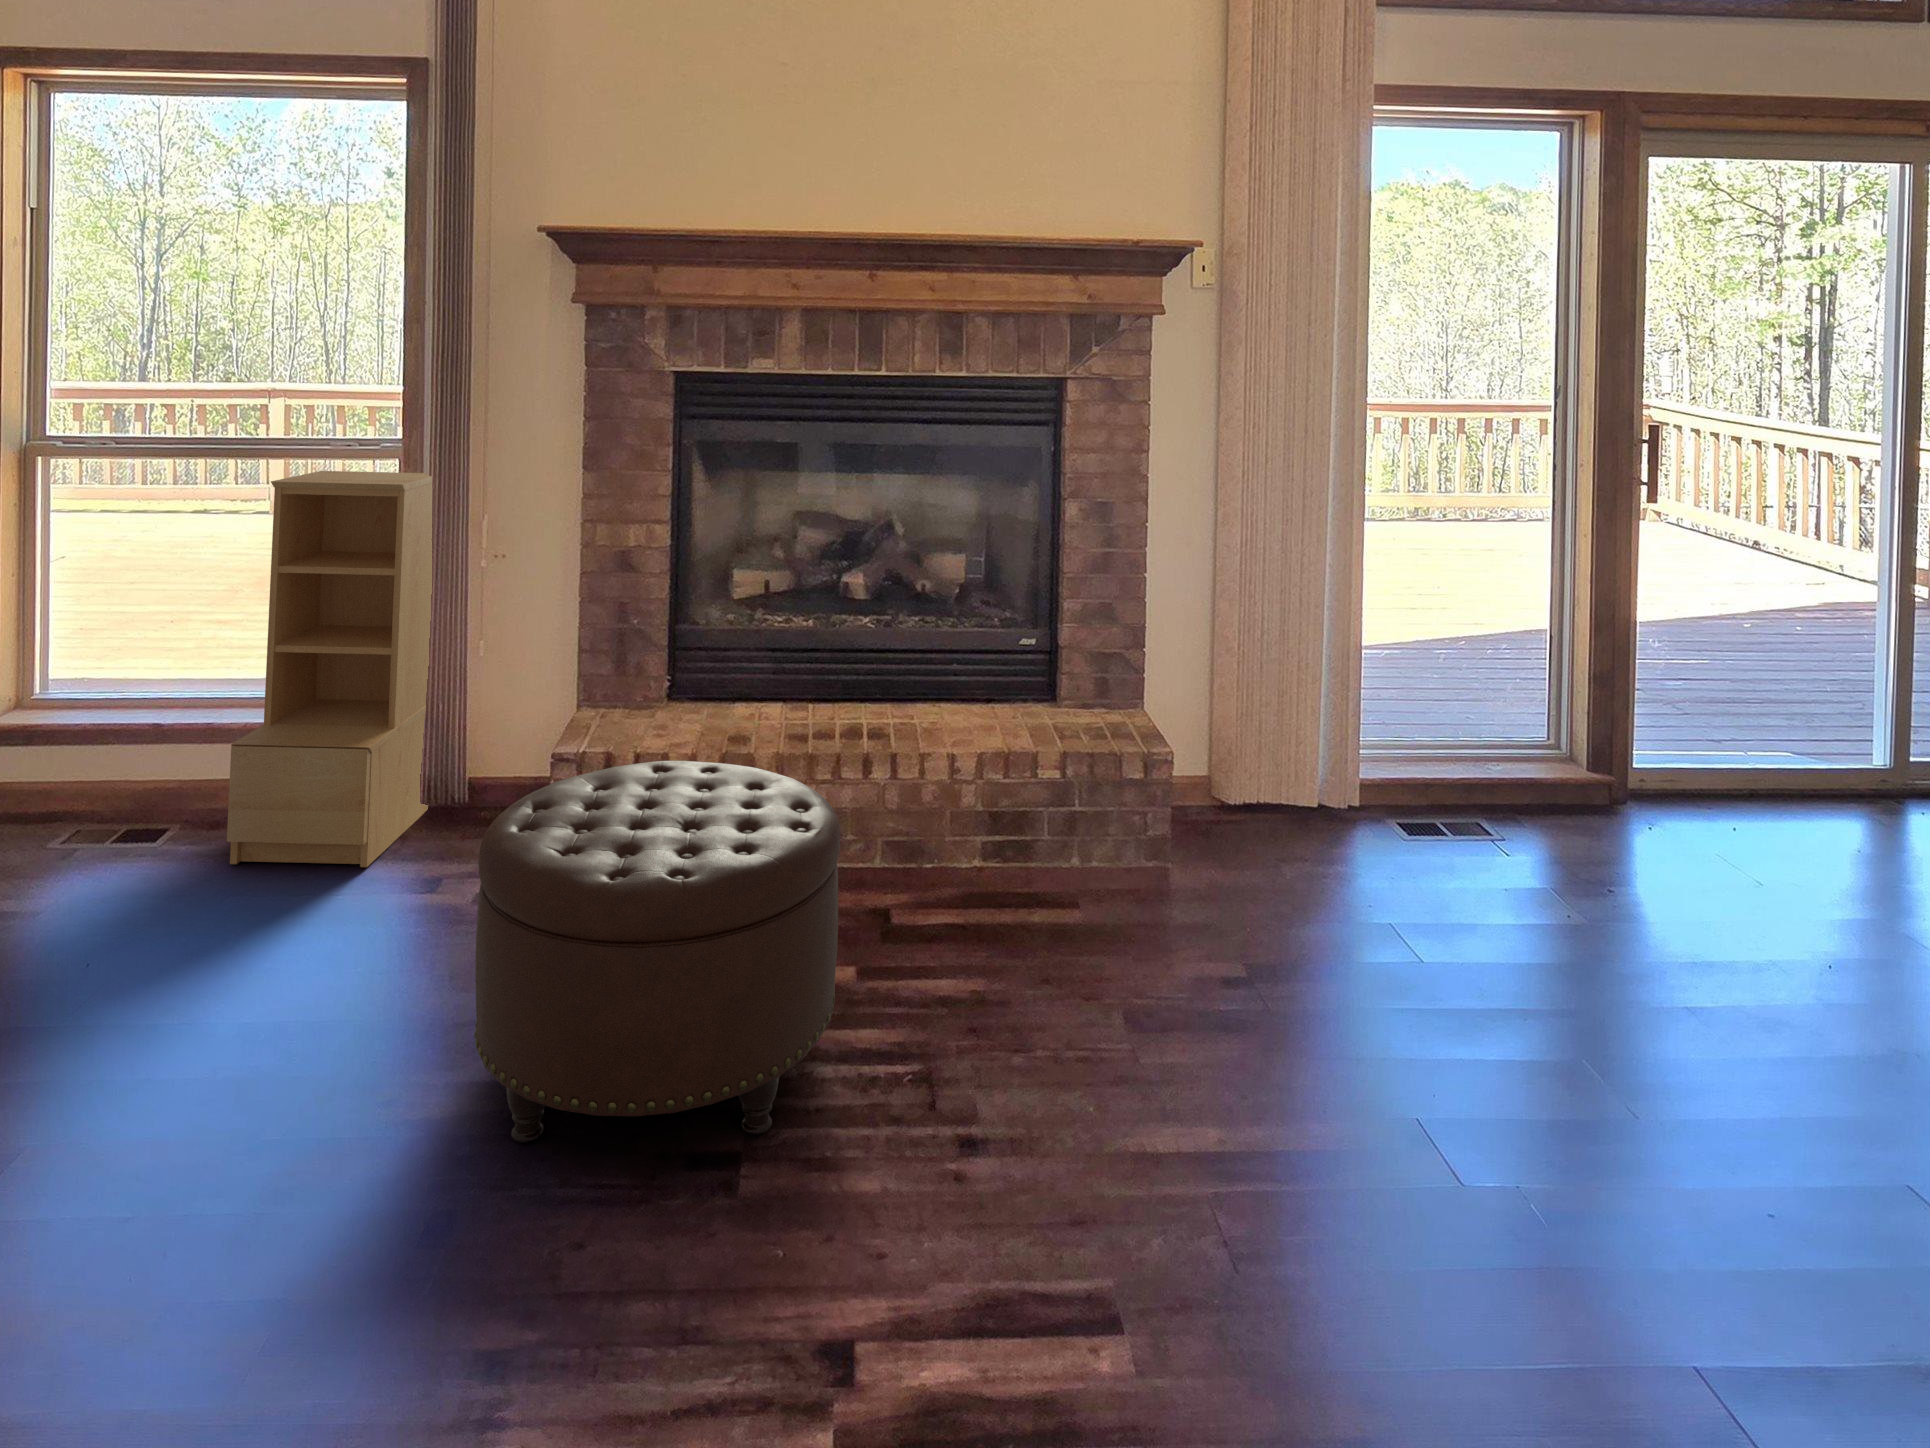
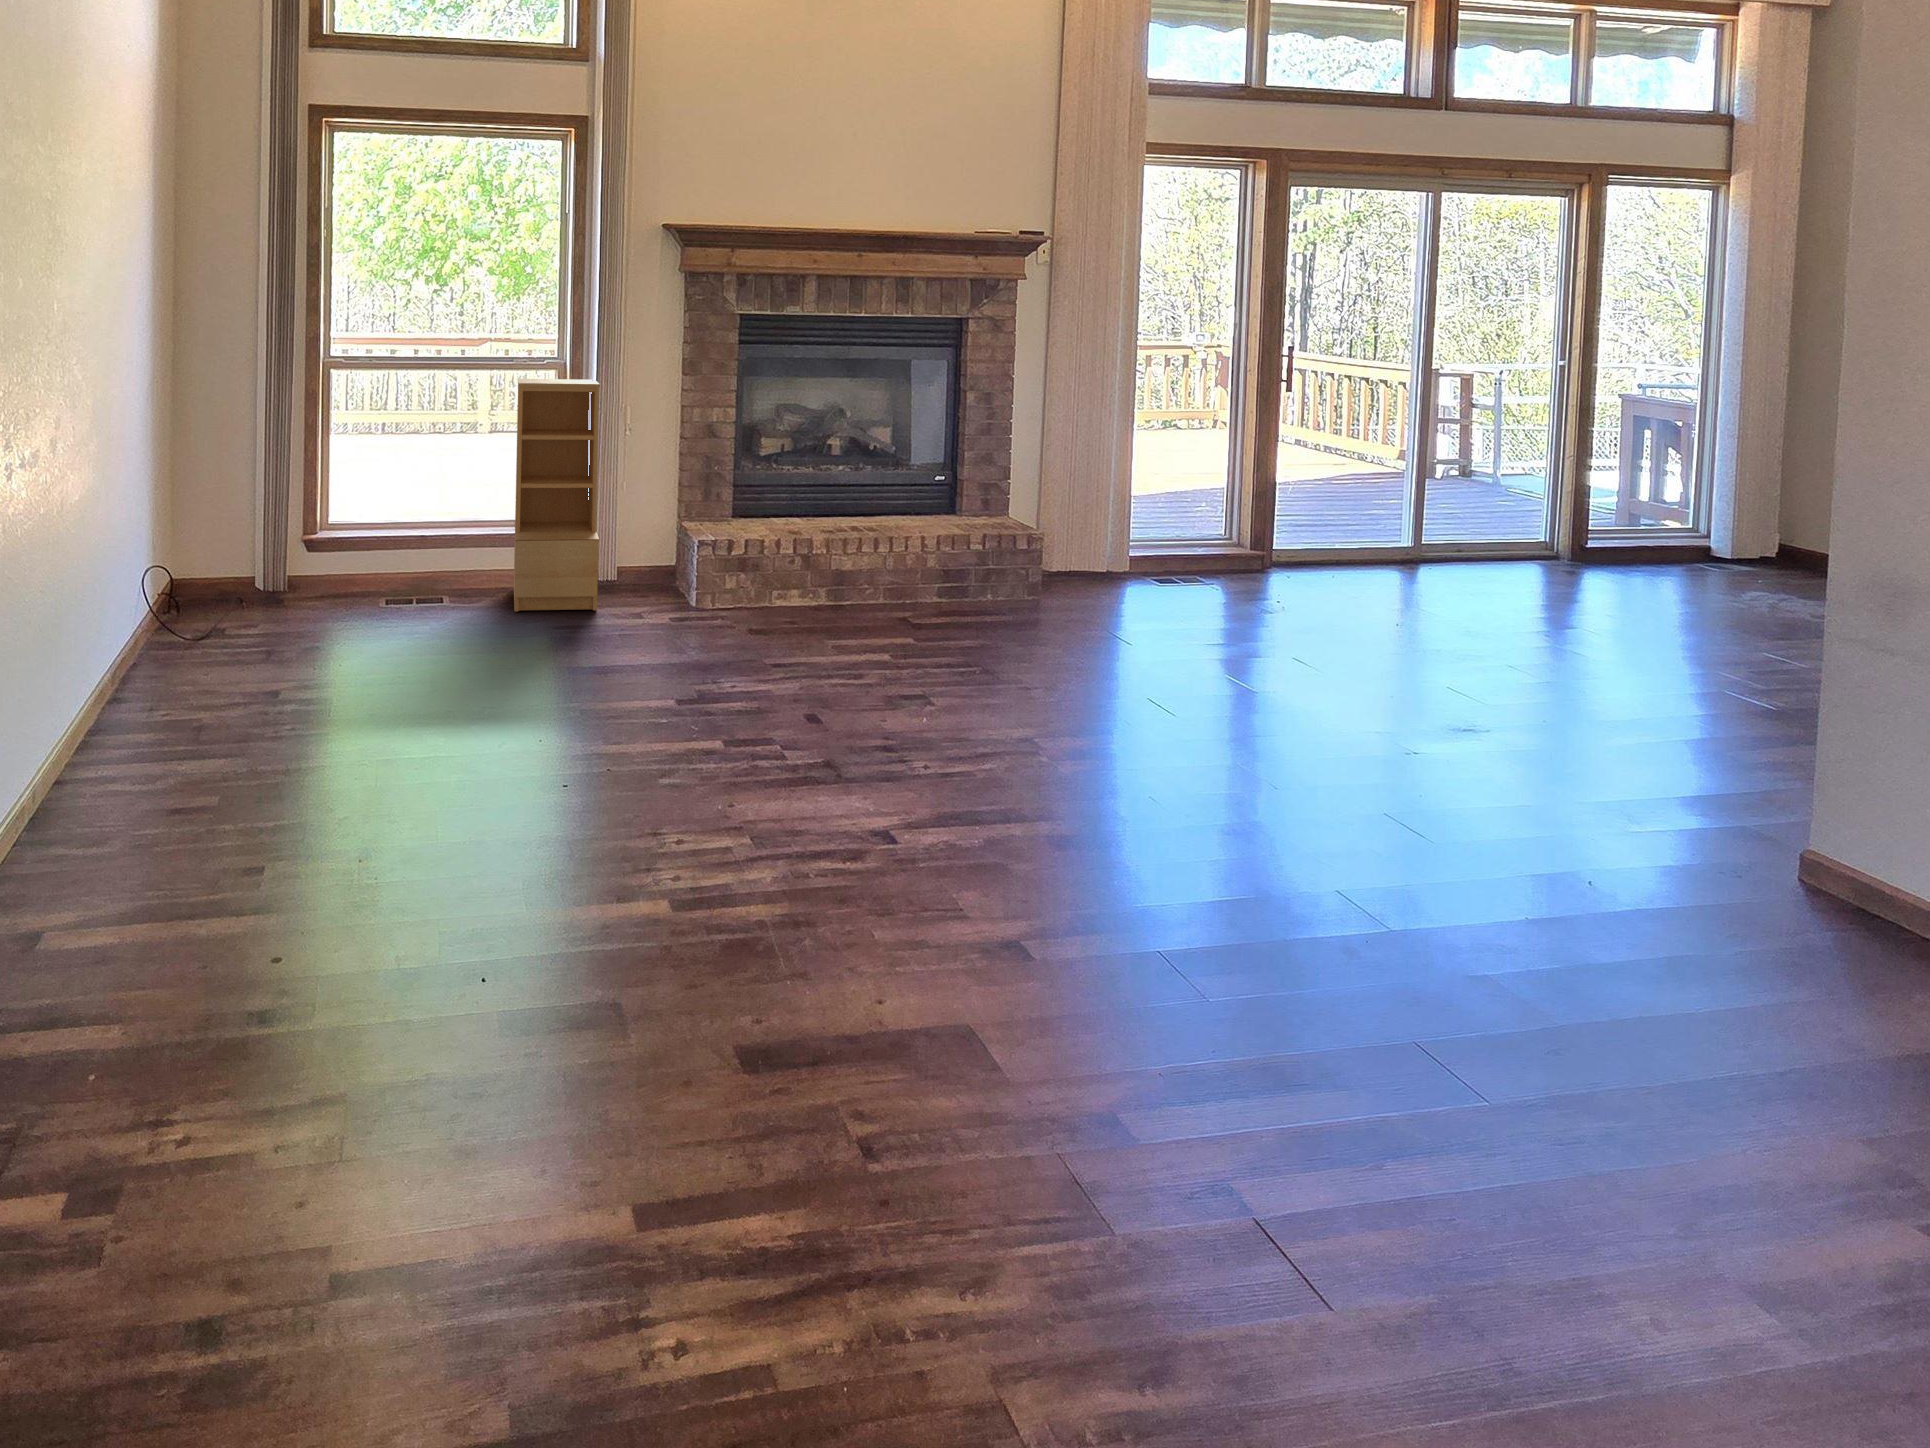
ottoman: present [474,761,840,1142] -> none [766,527,951,690]

